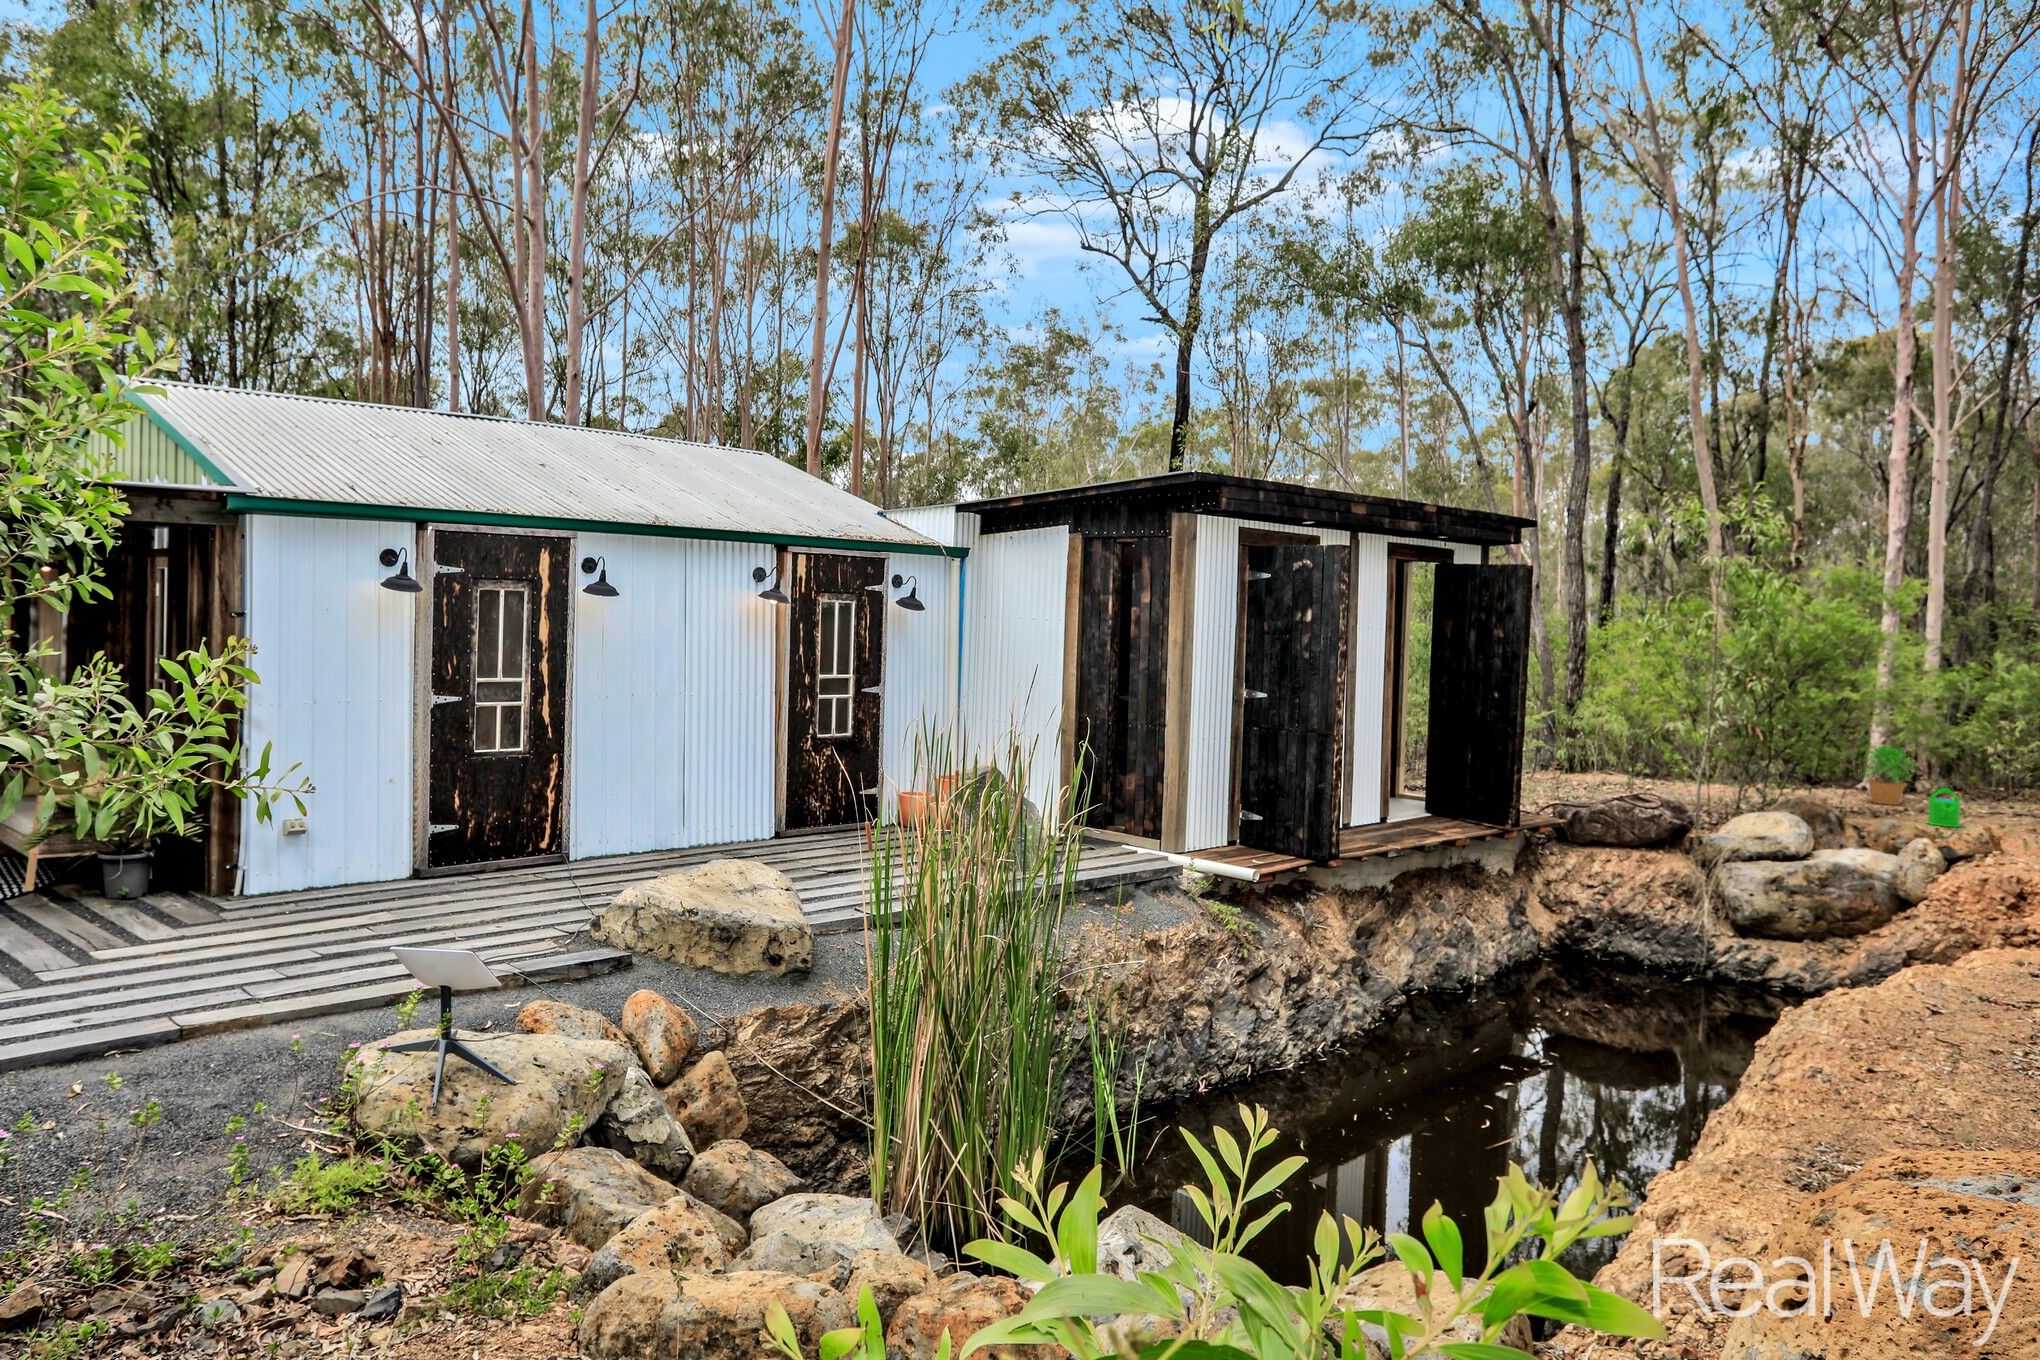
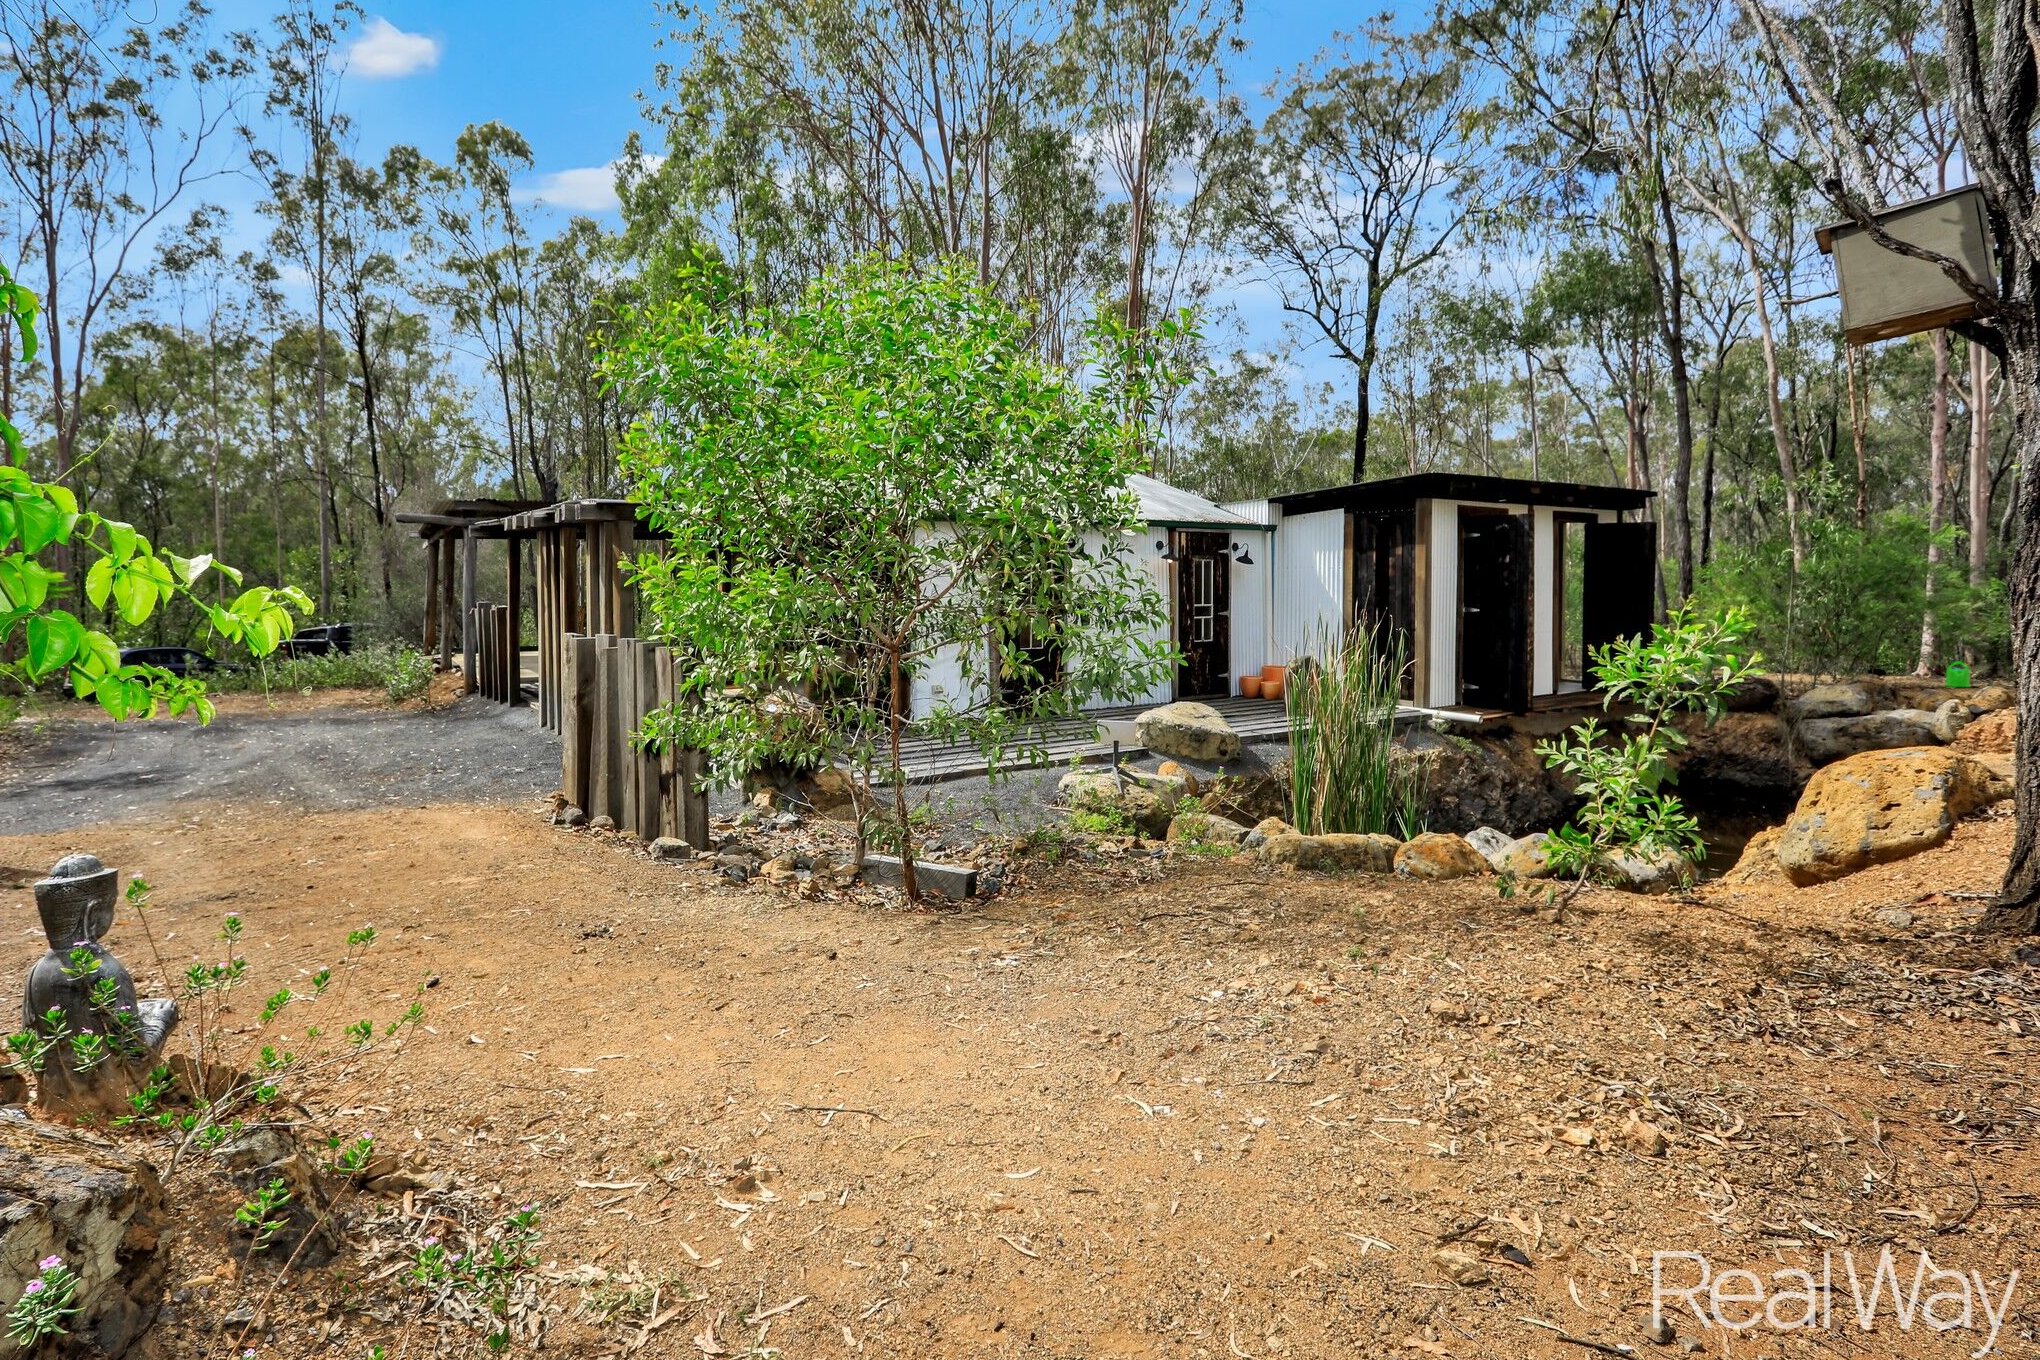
potted plant: present [1865,745,1911,805] -> none [1899,636,1941,678]

